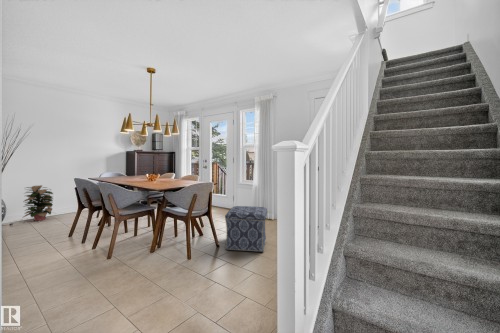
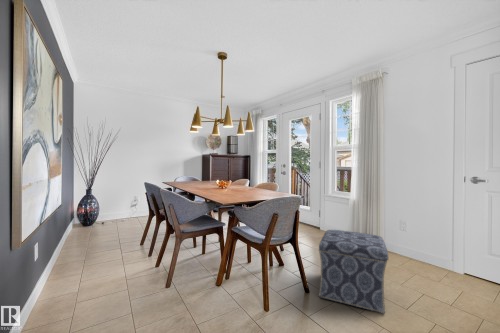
decorative plant: present [24,185,53,221] -> none [107,189,136,224]

